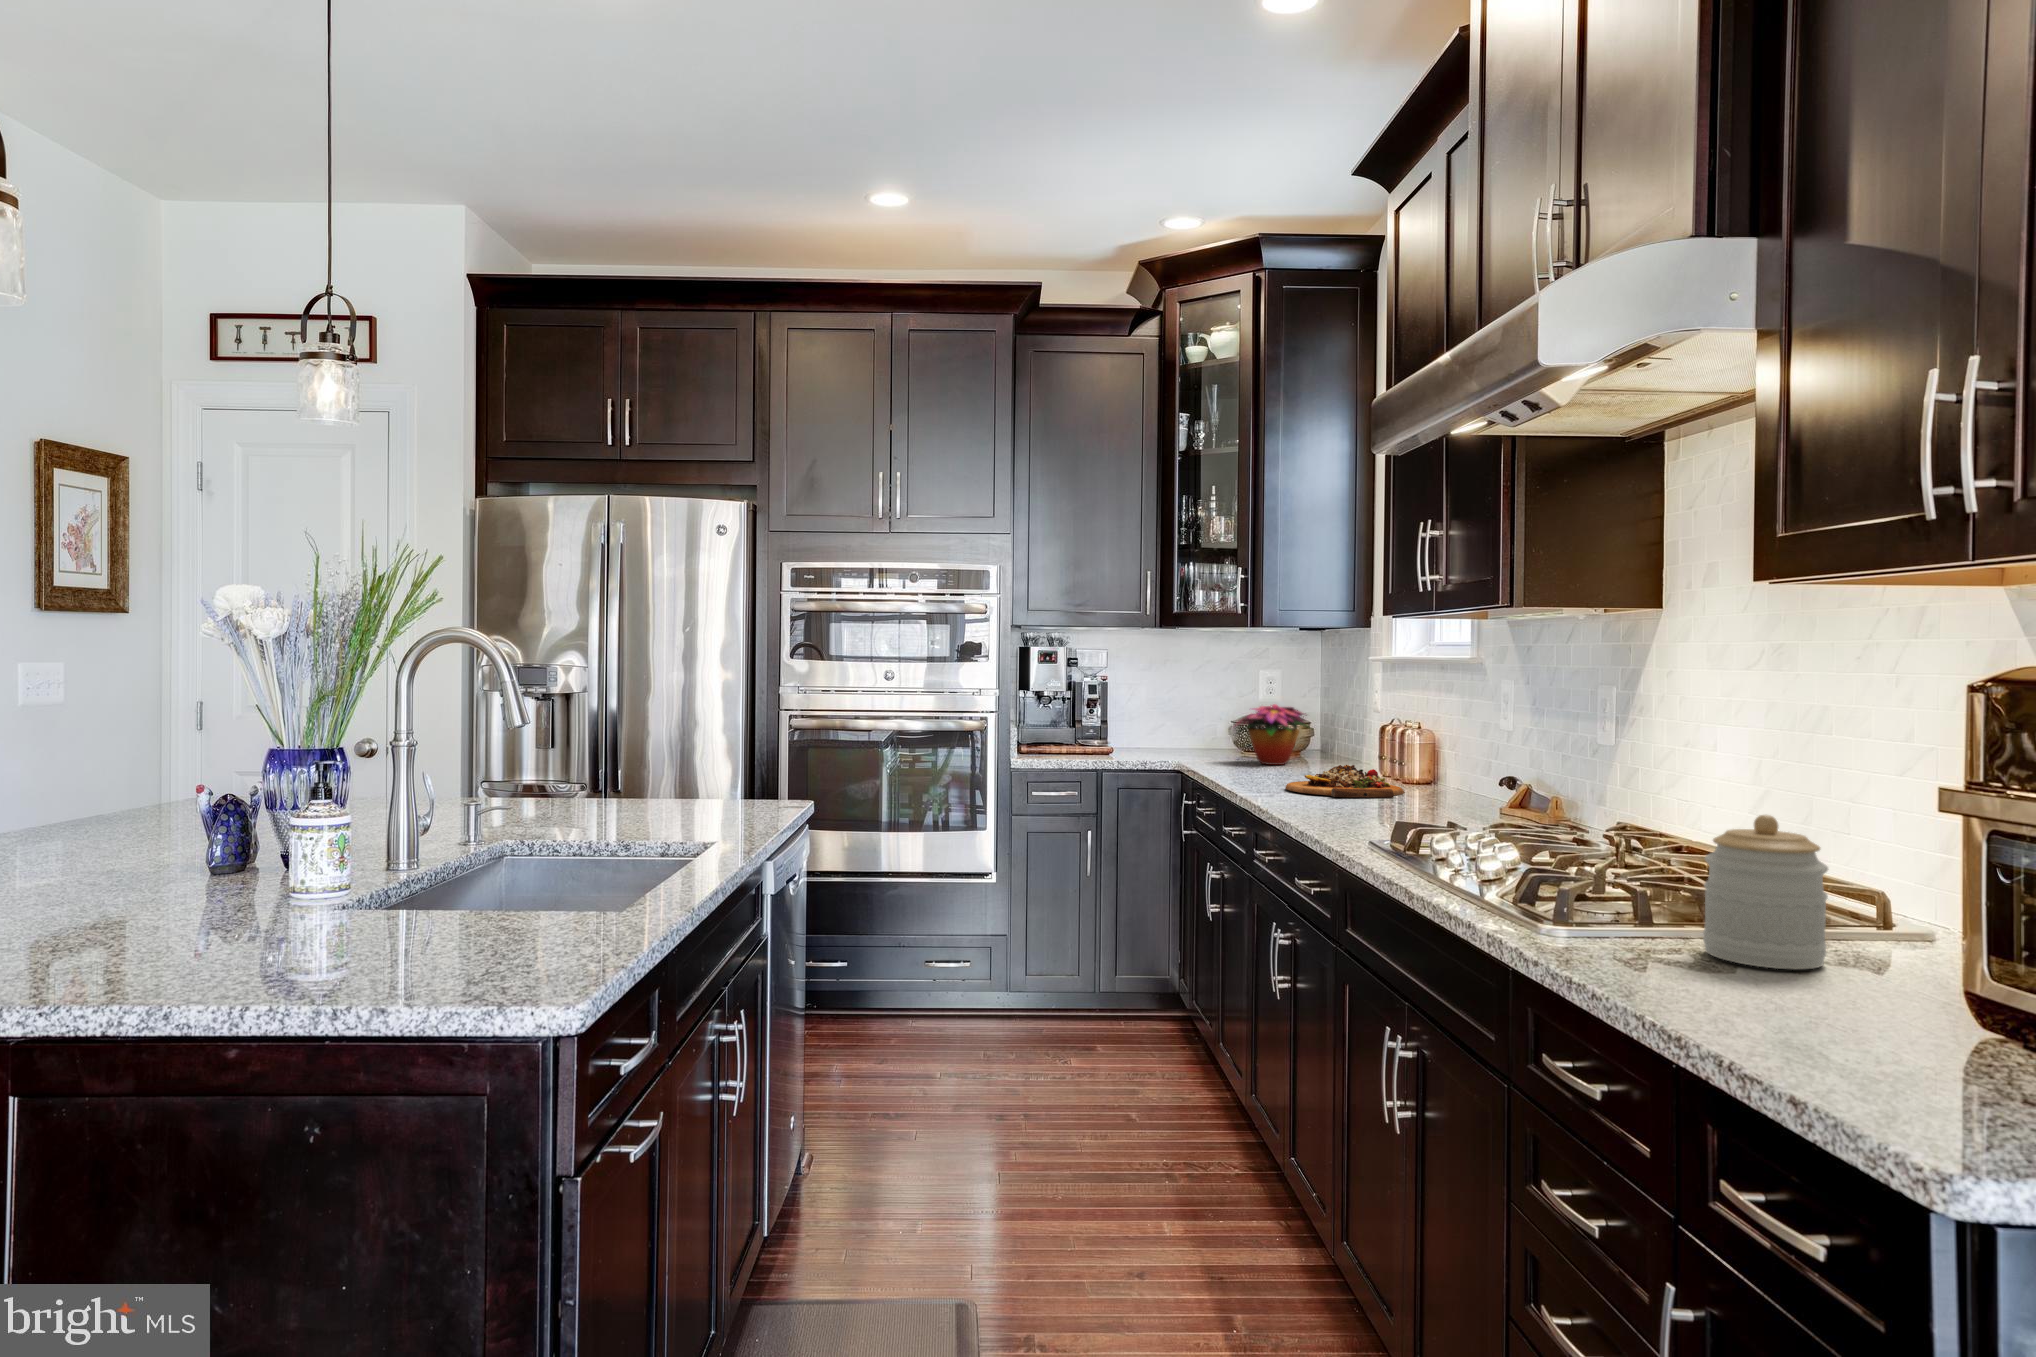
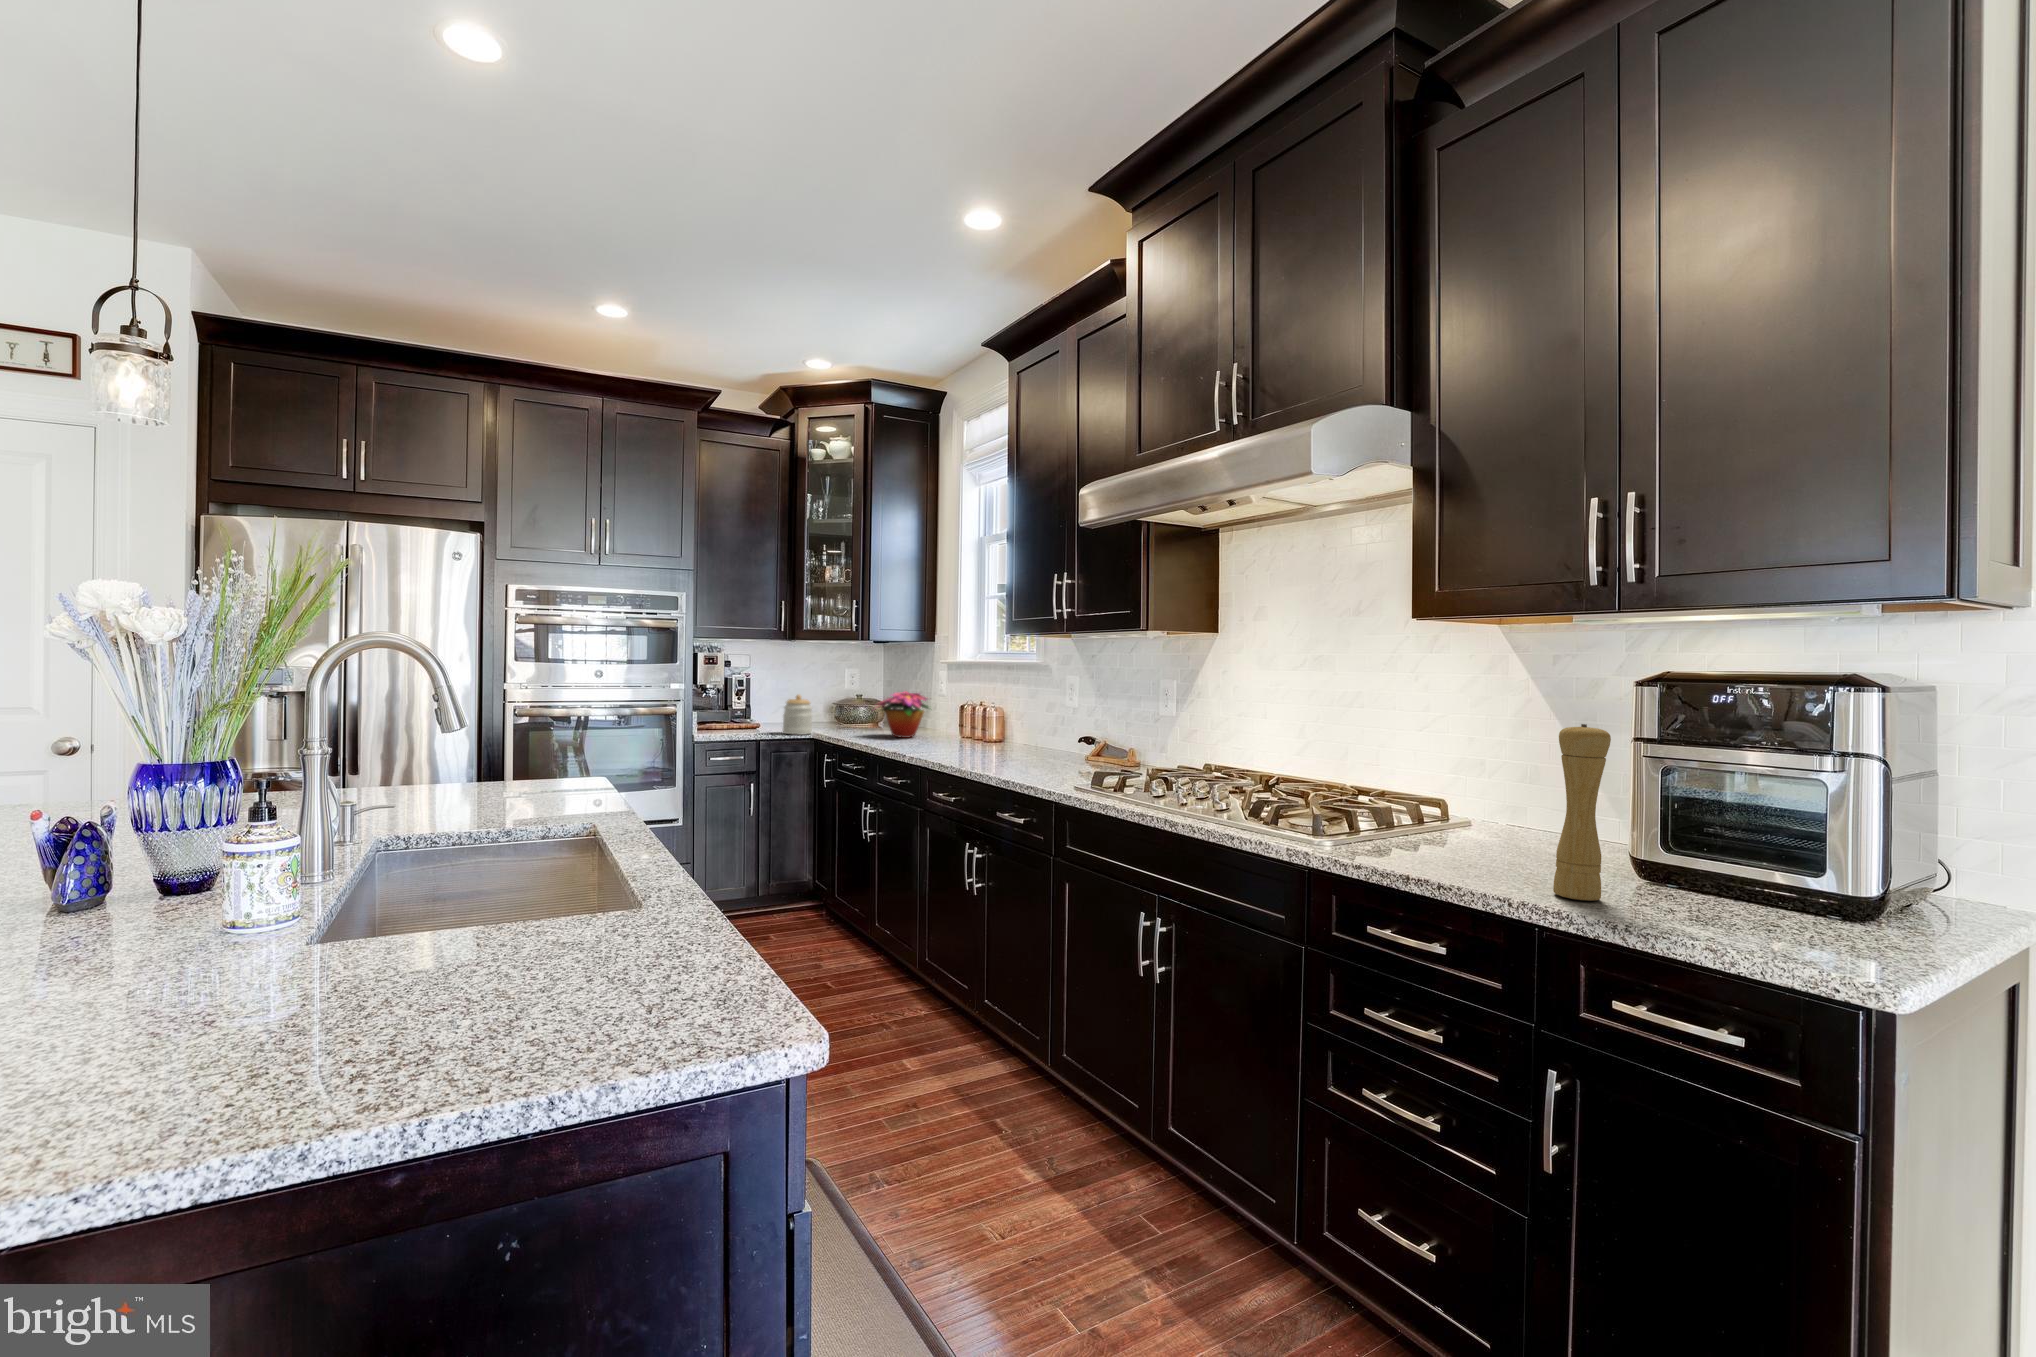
pepper mill: none [1833,724,1924,1017] -> present [1553,724,1611,901]
cutting board: present [1286,765,1405,798] -> none [954,739,1041,764]
jar: present [1703,815,1828,969] -> present [783,695,812,735]

